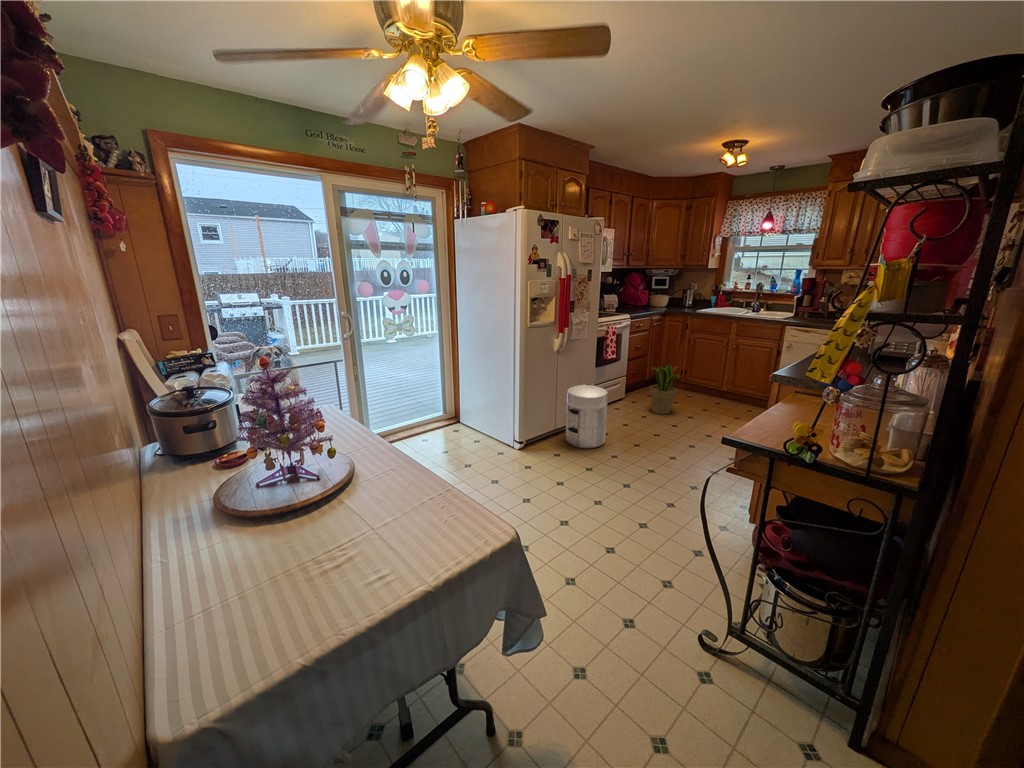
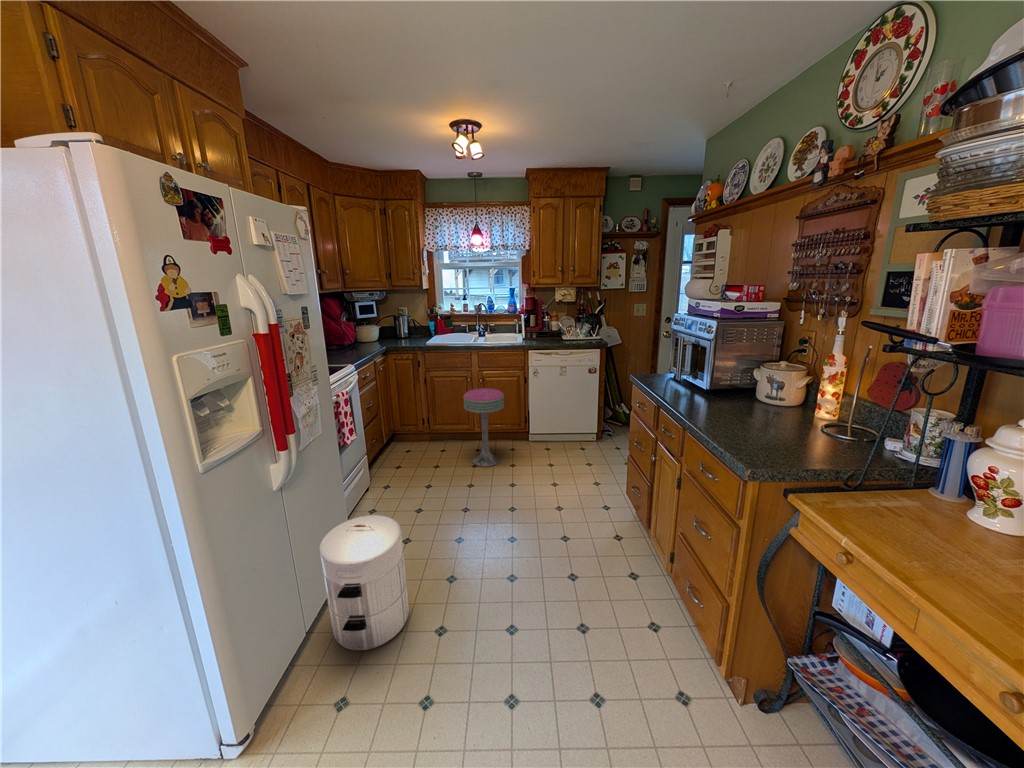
bar stool: none [704,350,742,413] -> present [463,388,504,467]
potted plant: present [650,365,678,414] -> none [413,424,452,496]

